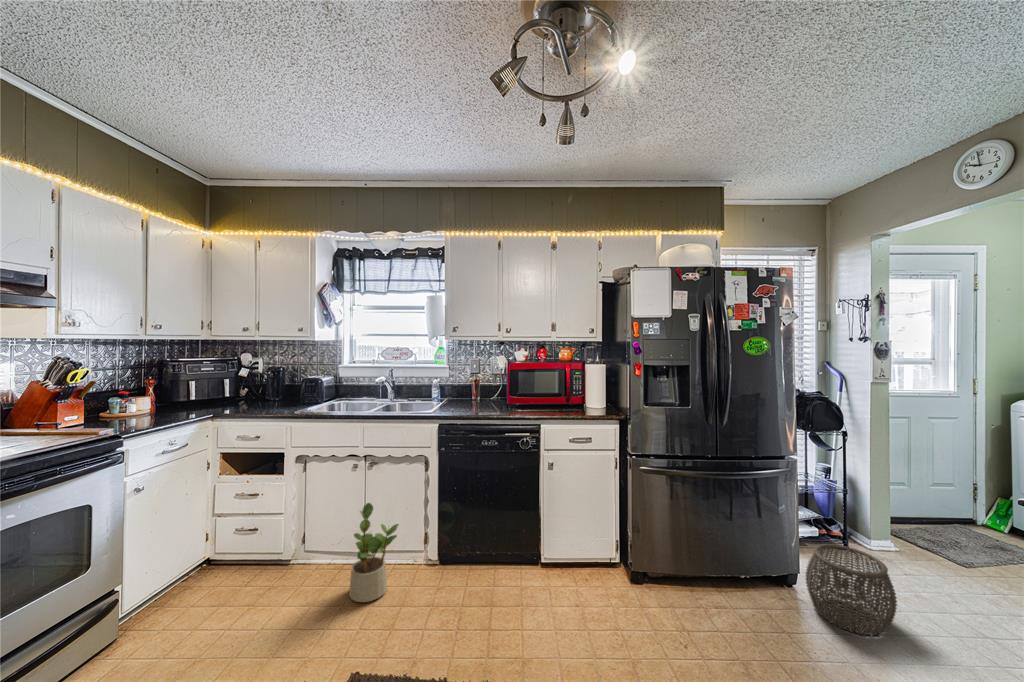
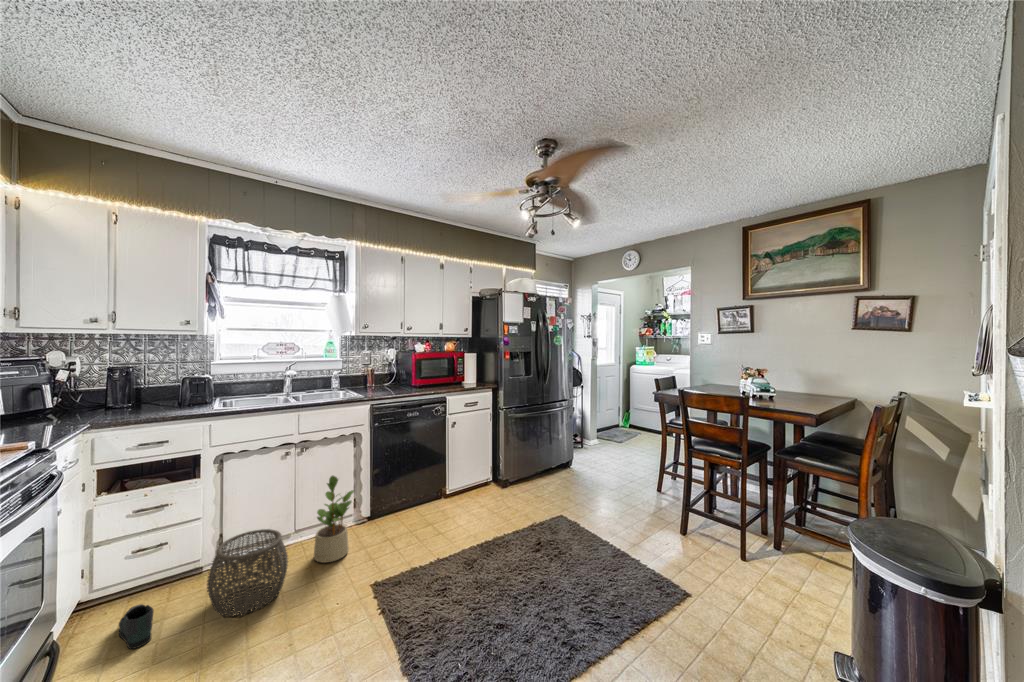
woven basket: present [806,544,897,636] -> present [207,529,288,617]
shoe: none [180,580,217,620] -> present [119,604,154,649]

